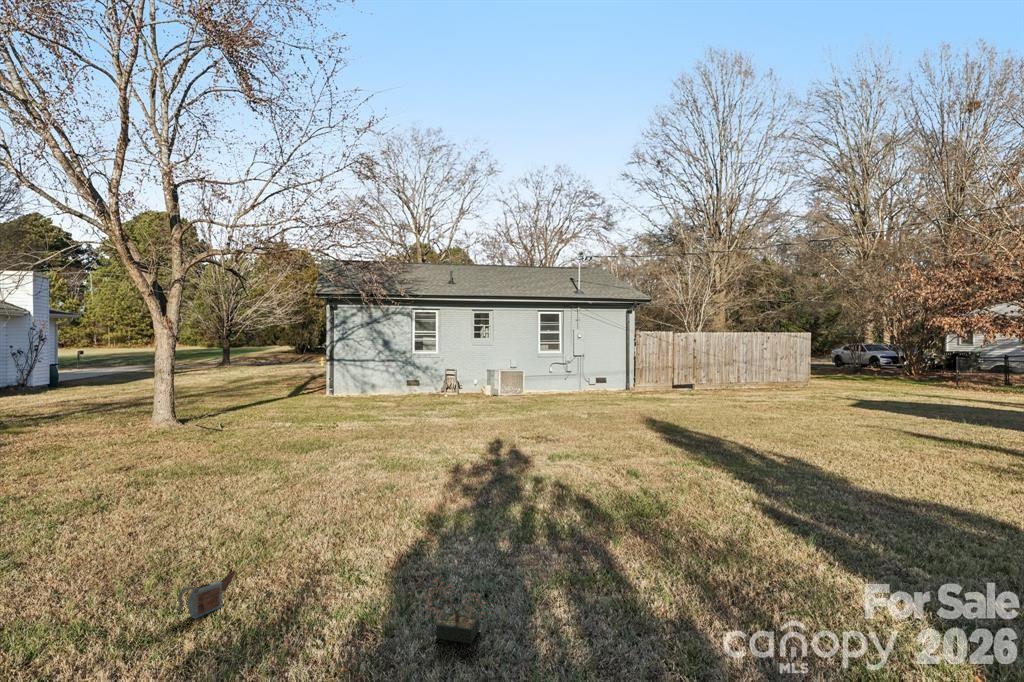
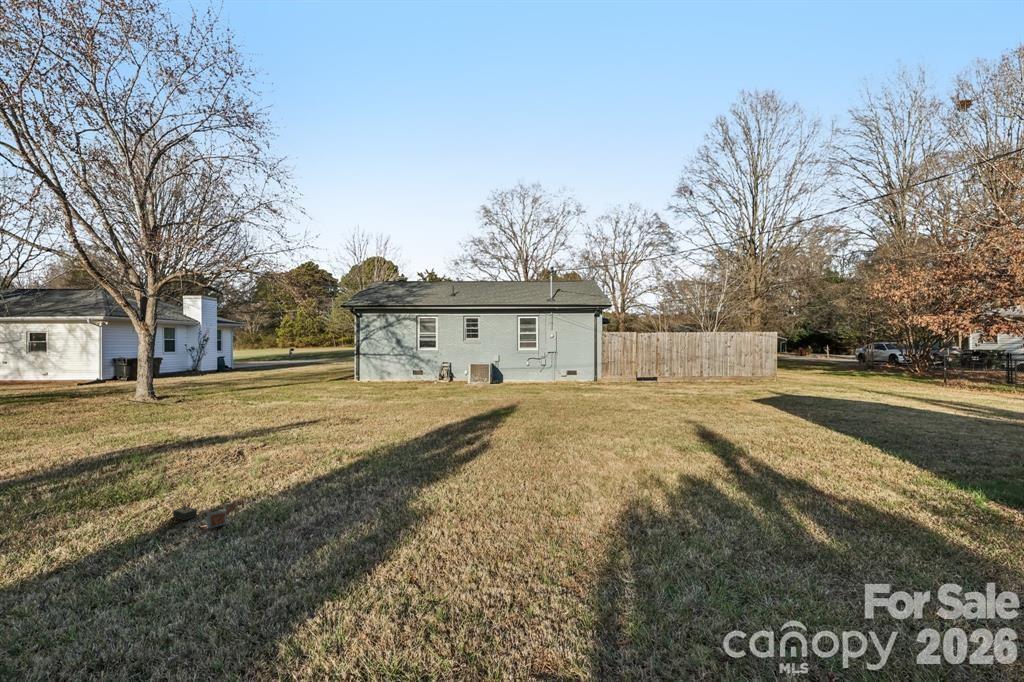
watering can: present [177,570,237,619] -> present [199,504,236,529]

